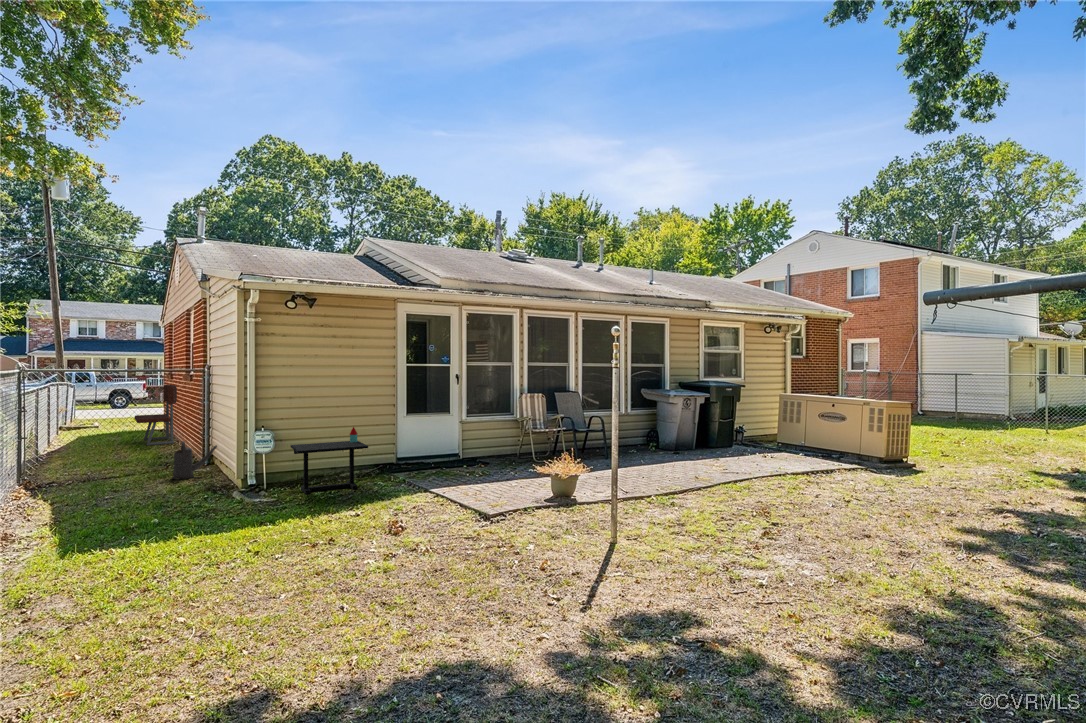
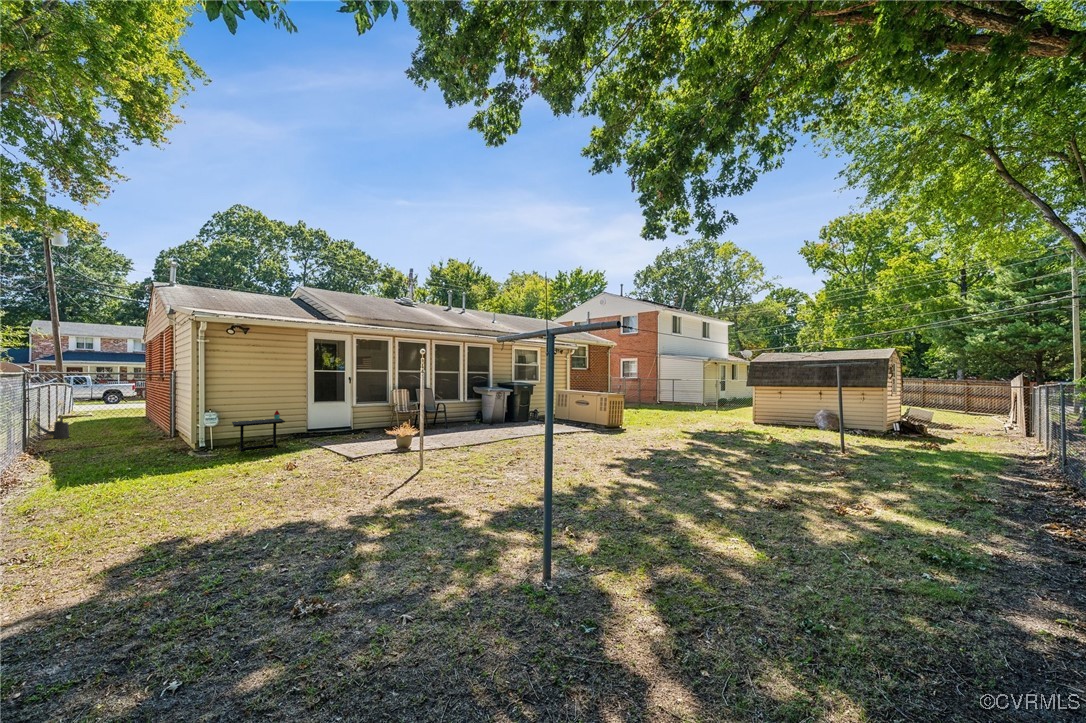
bench: present [135,385,177,446] -> none [121,386,156,428]
watering can: present [173,441,217,479] -> present [34,417,69,439]

